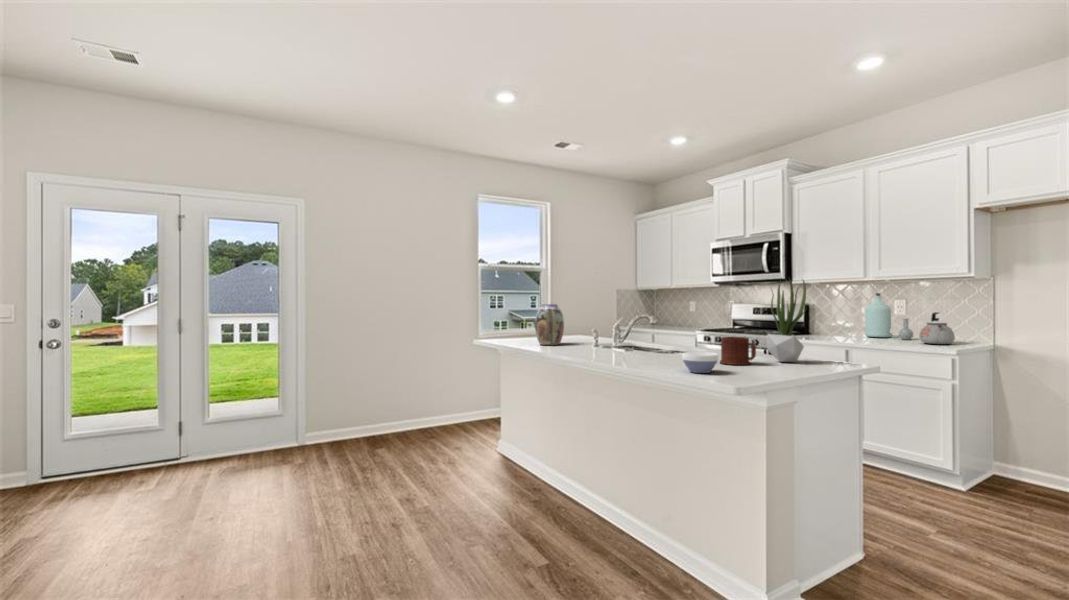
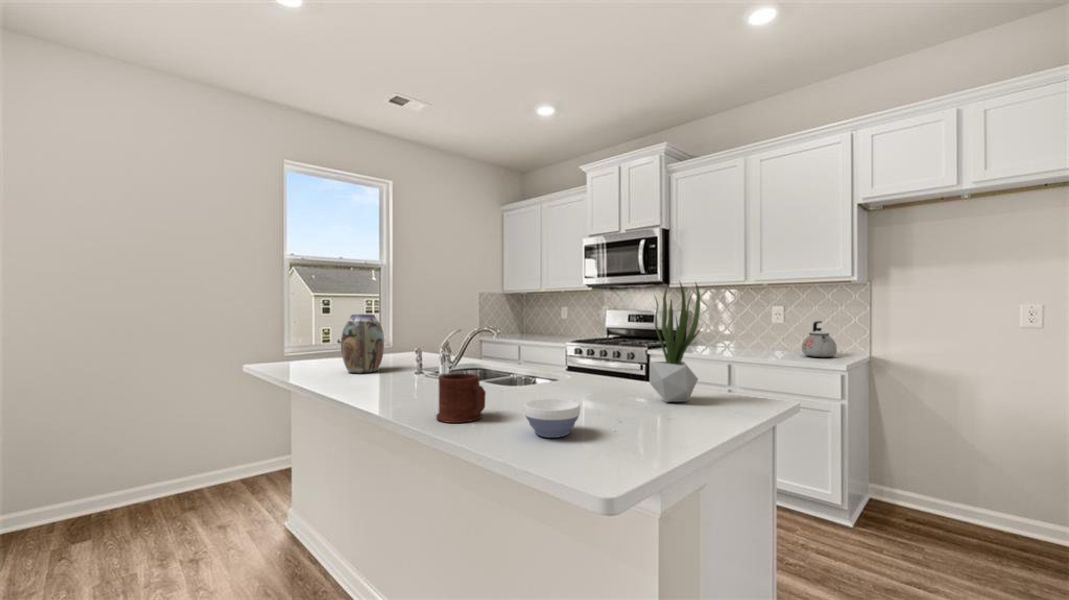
bottle: present [865,293,913,339] -> none [744,299,793,351]
mug: present [720,337,756,365] -> present [436,374,486,423]

